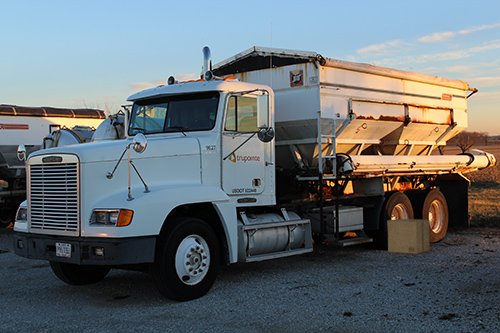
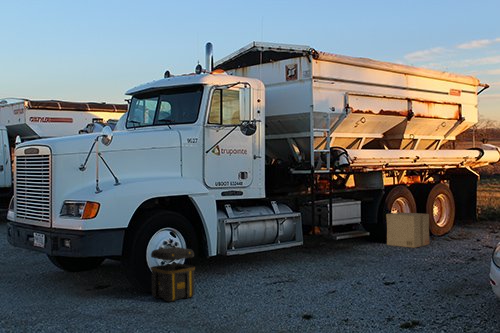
toolbox: none [181,254,226,308] -> present [151,247,195,302]

